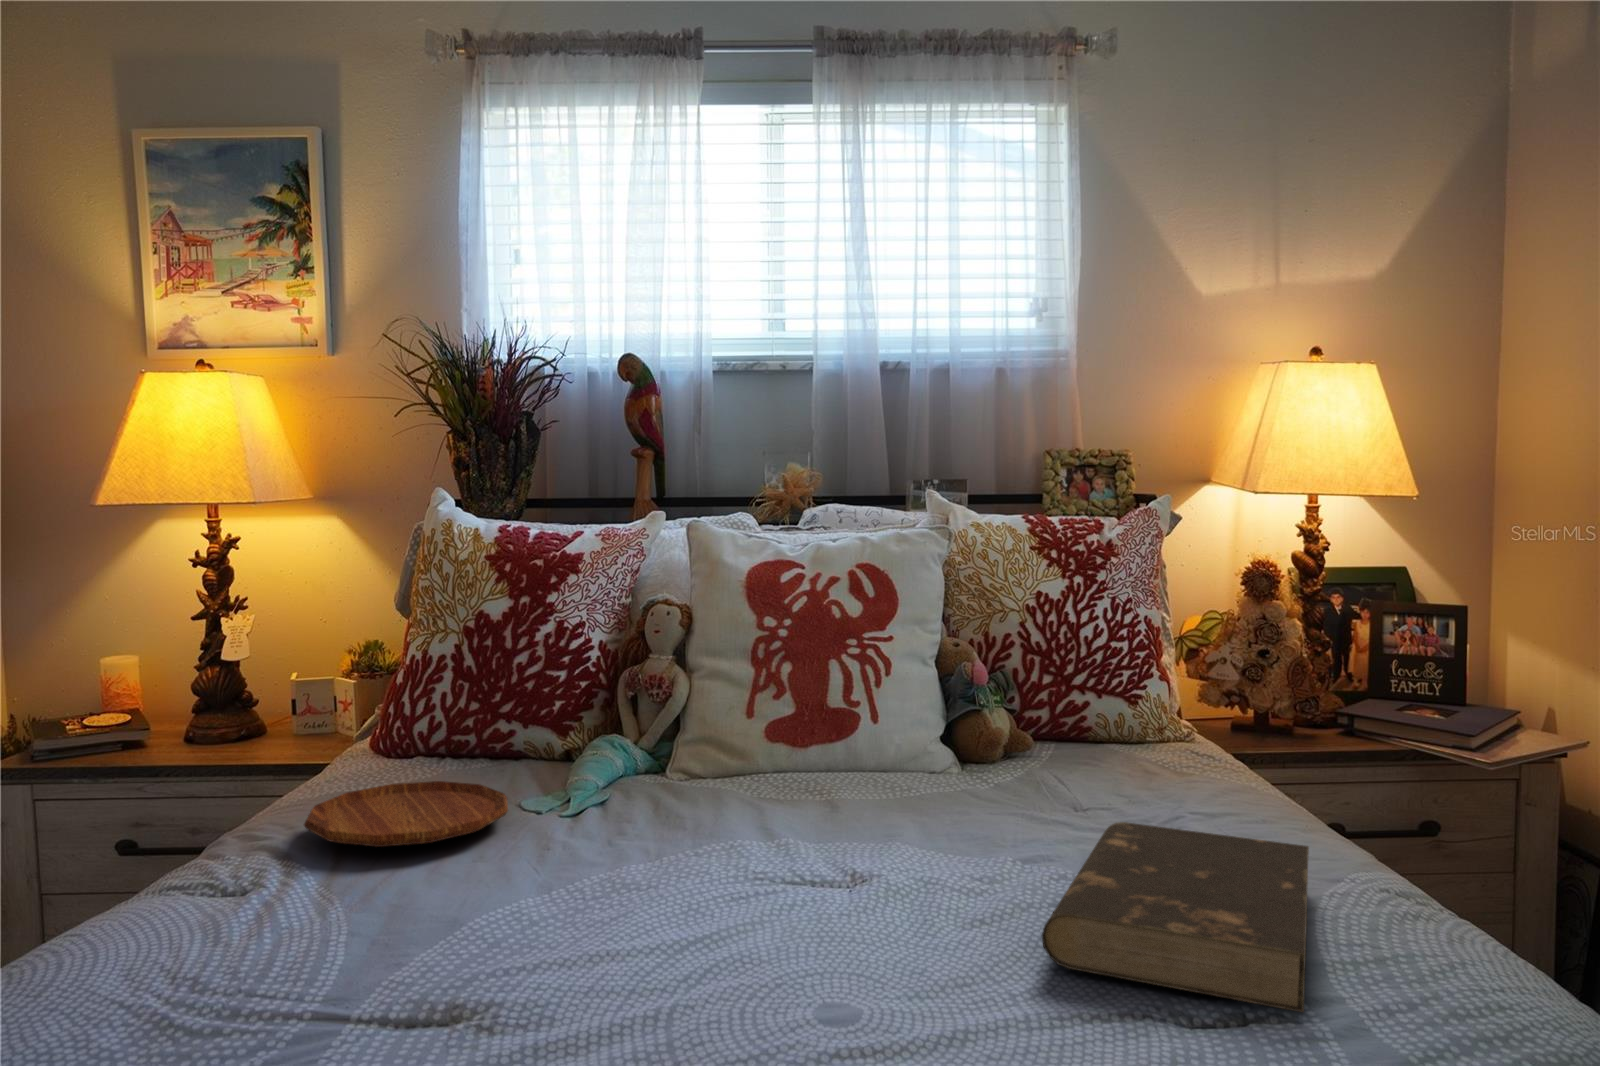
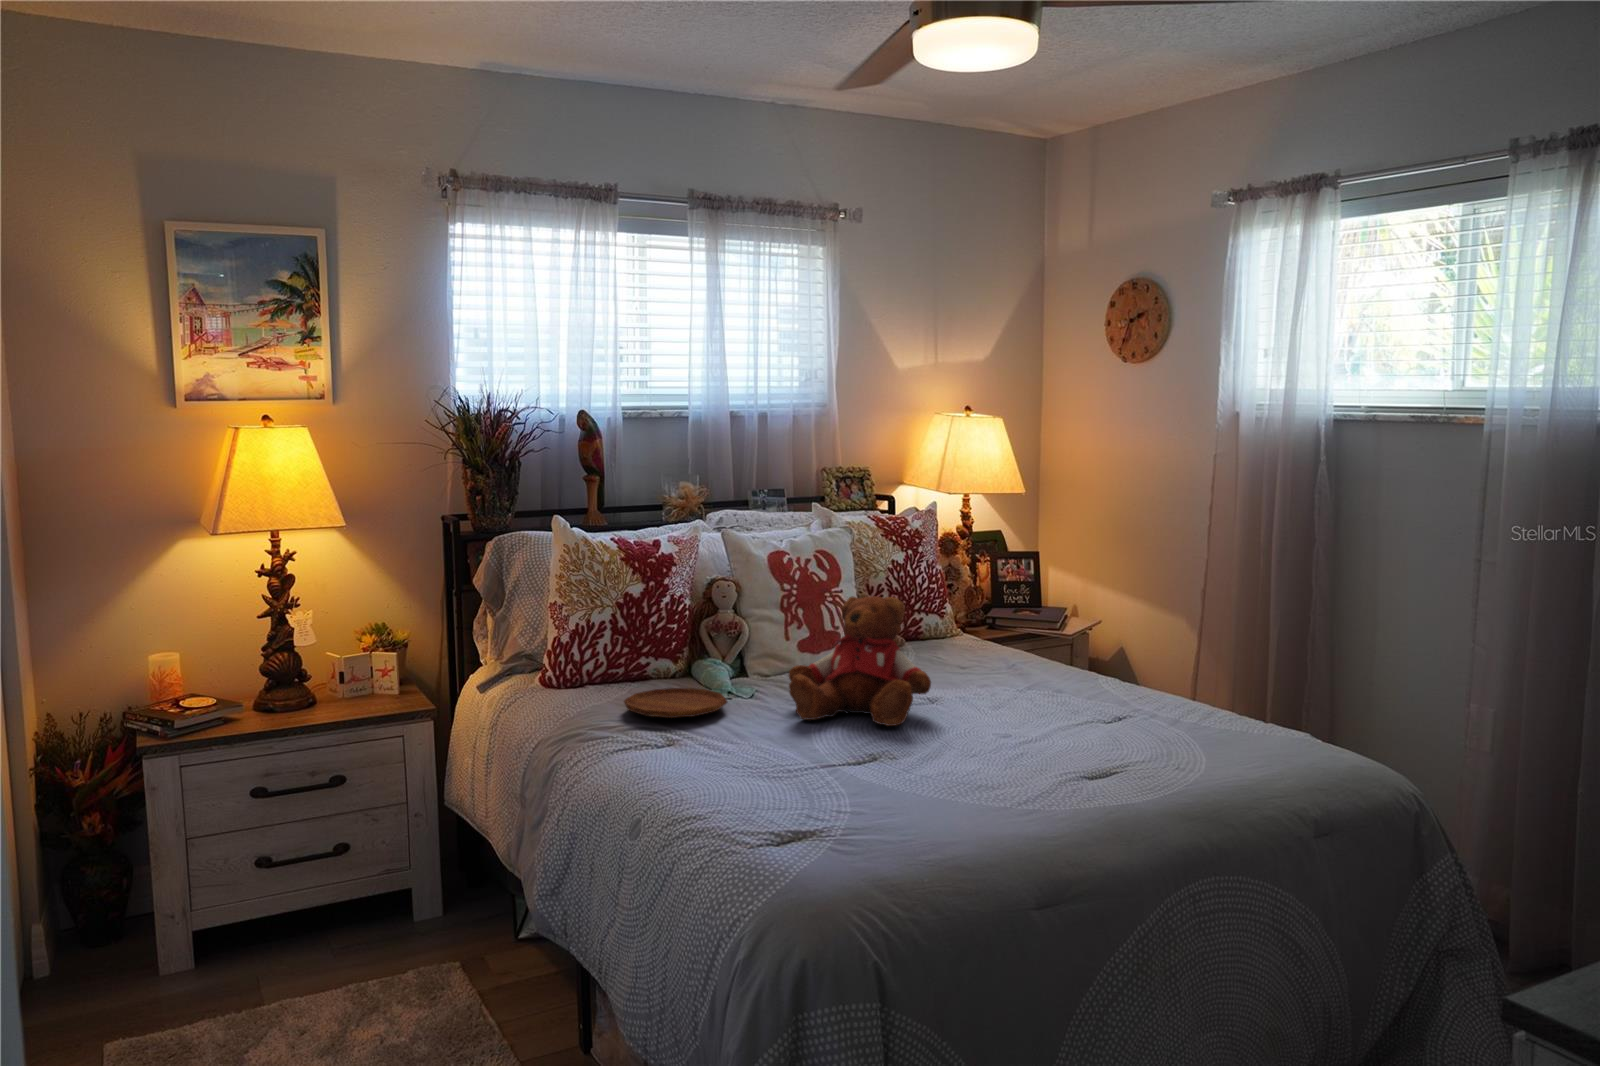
teddy bear: none [529,639,824,951] -> present [788,596,931,726]
book: present [1042,822,1309,1012] -> none [993,662,1113,709]

